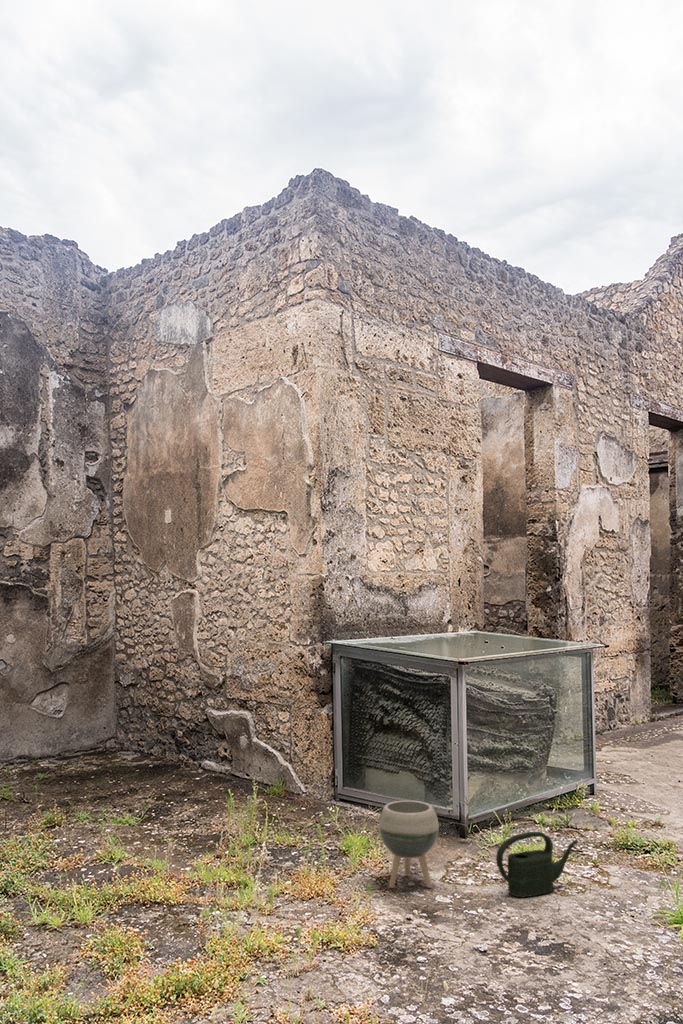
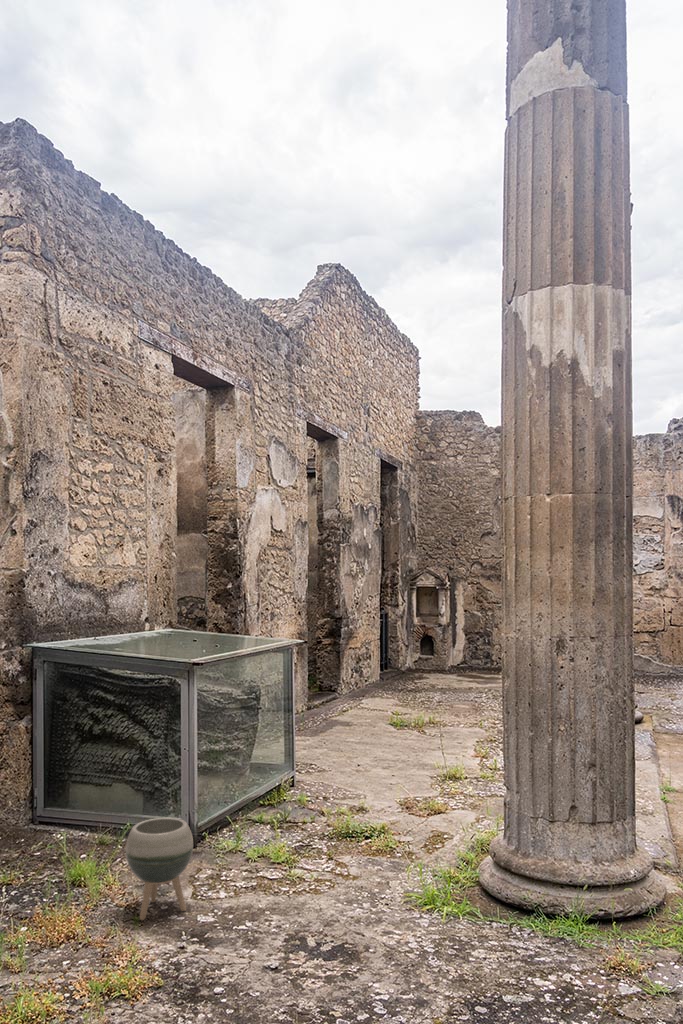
watering can: present [496,832,578,897] -> none [257,830,326,902]

